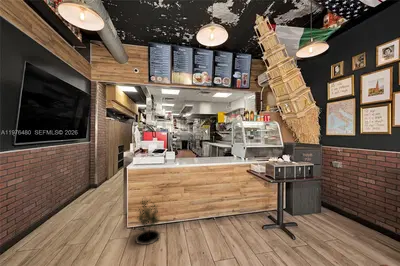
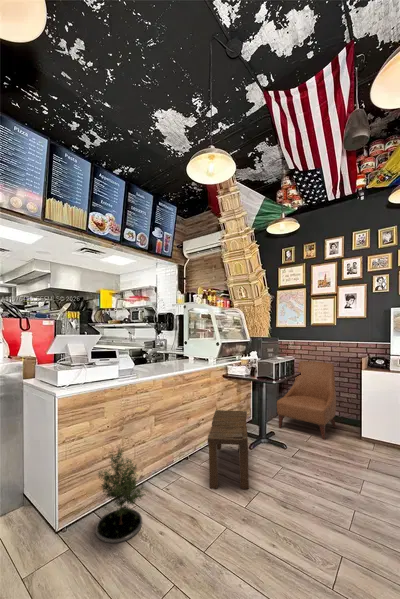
chair: none [307,168,383,244] -> present [277,361,336,440]
bench: none [207,194,259,250] -> present [208,410,249,489]

